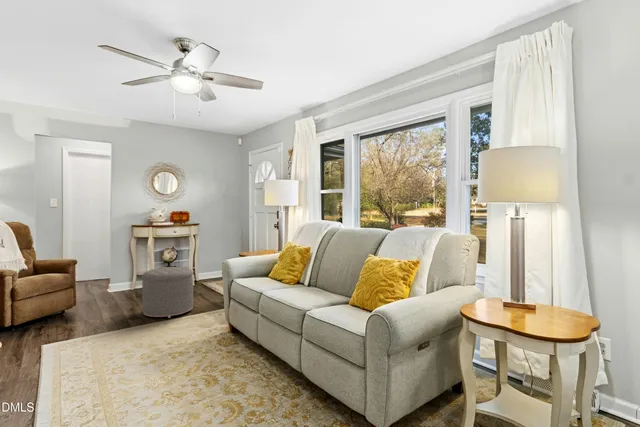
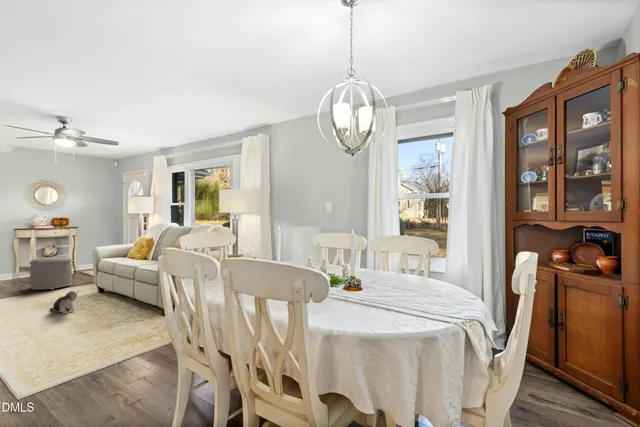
plush toy: none [160,351,205,394] -> present [50,291,78,313]

